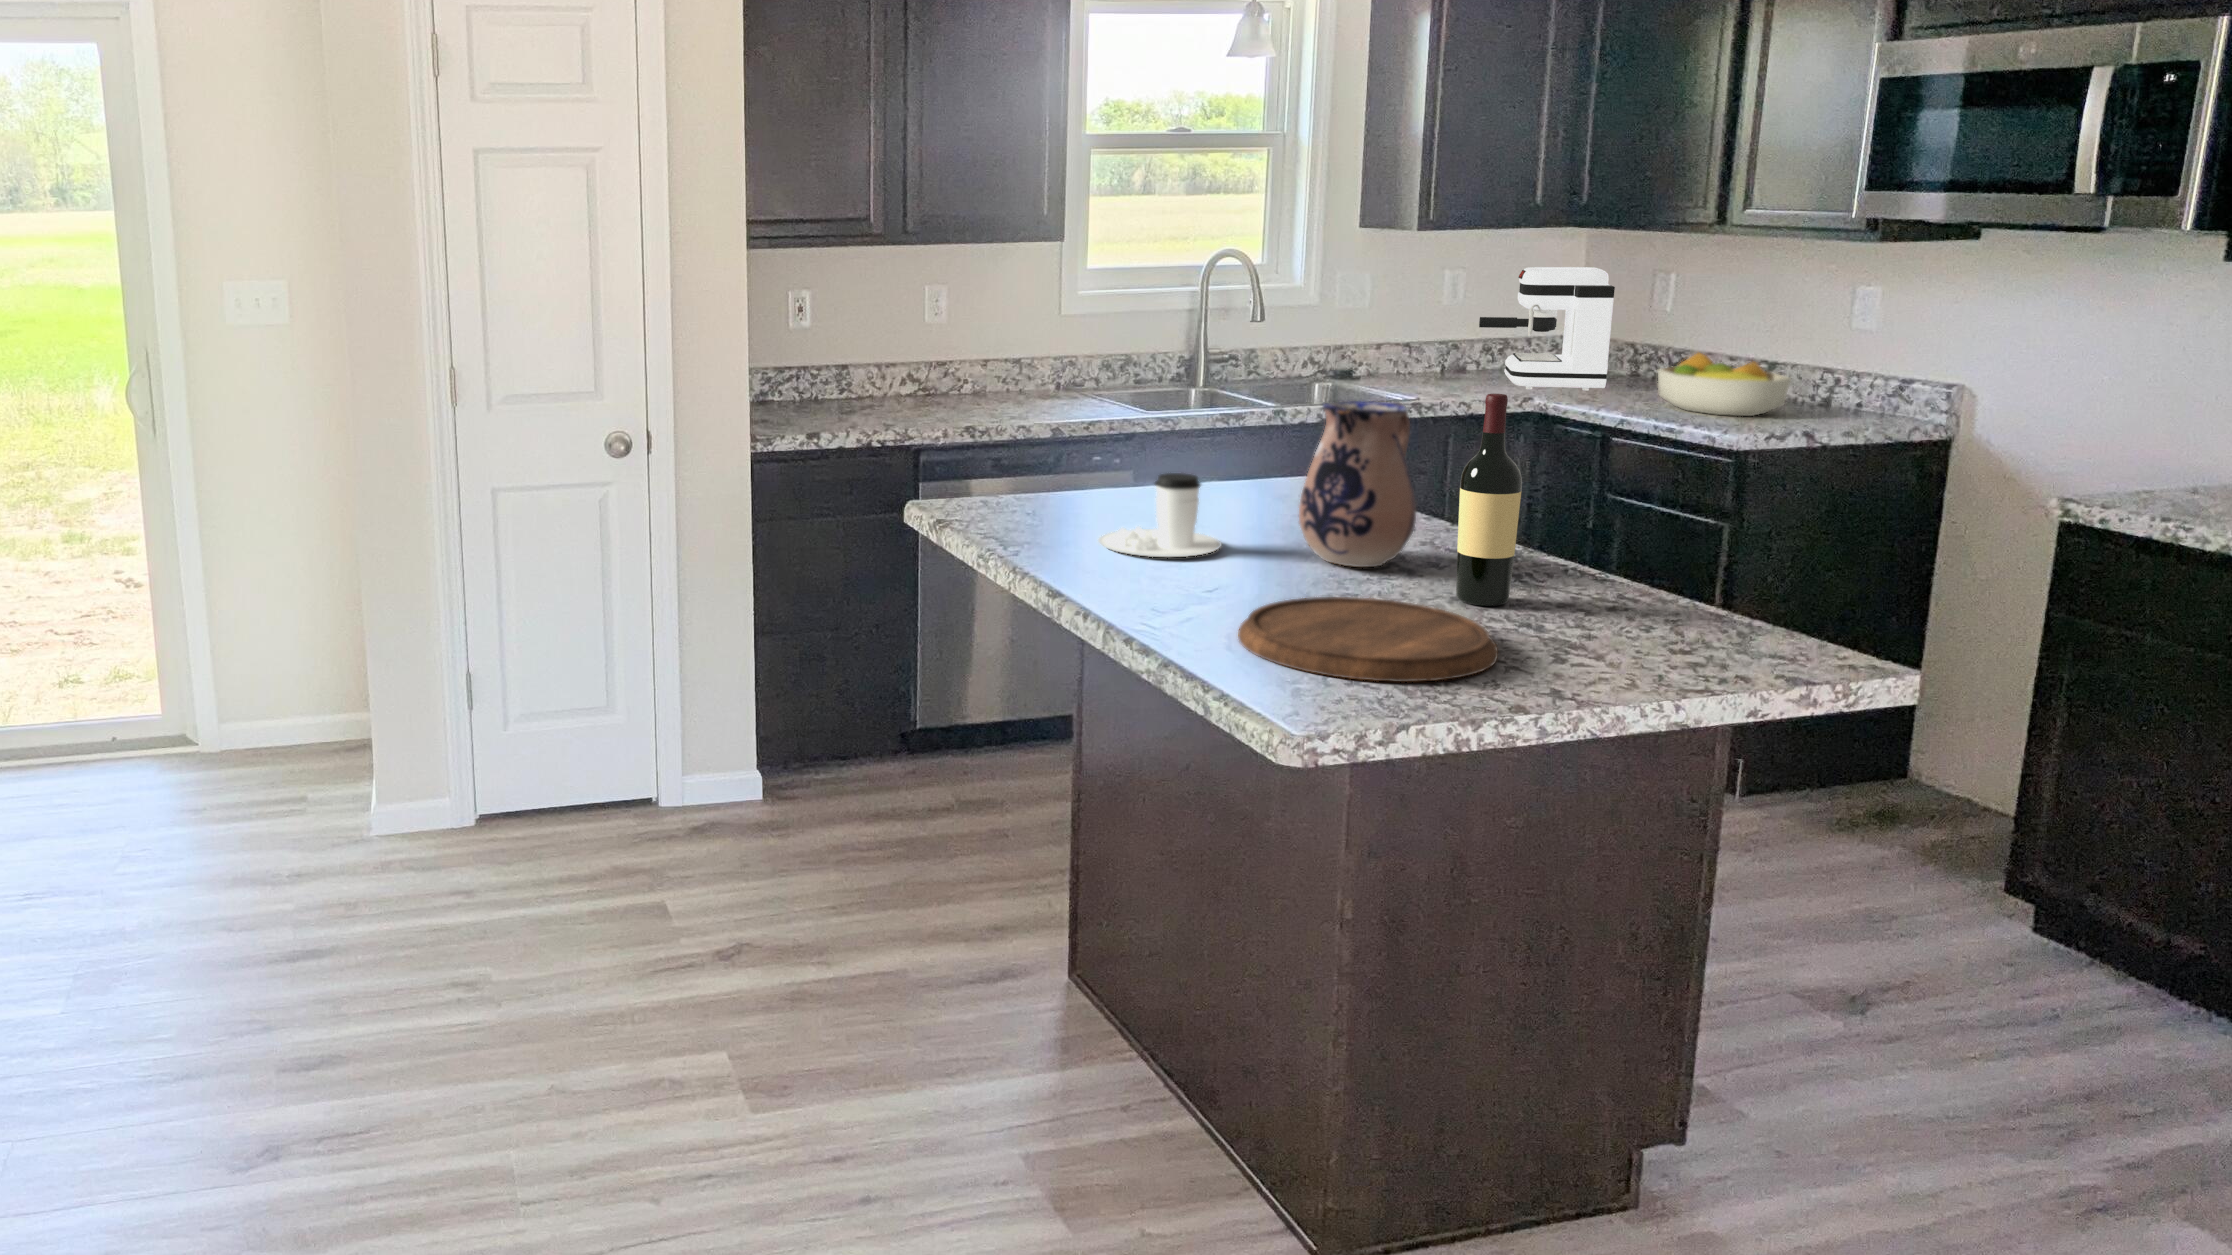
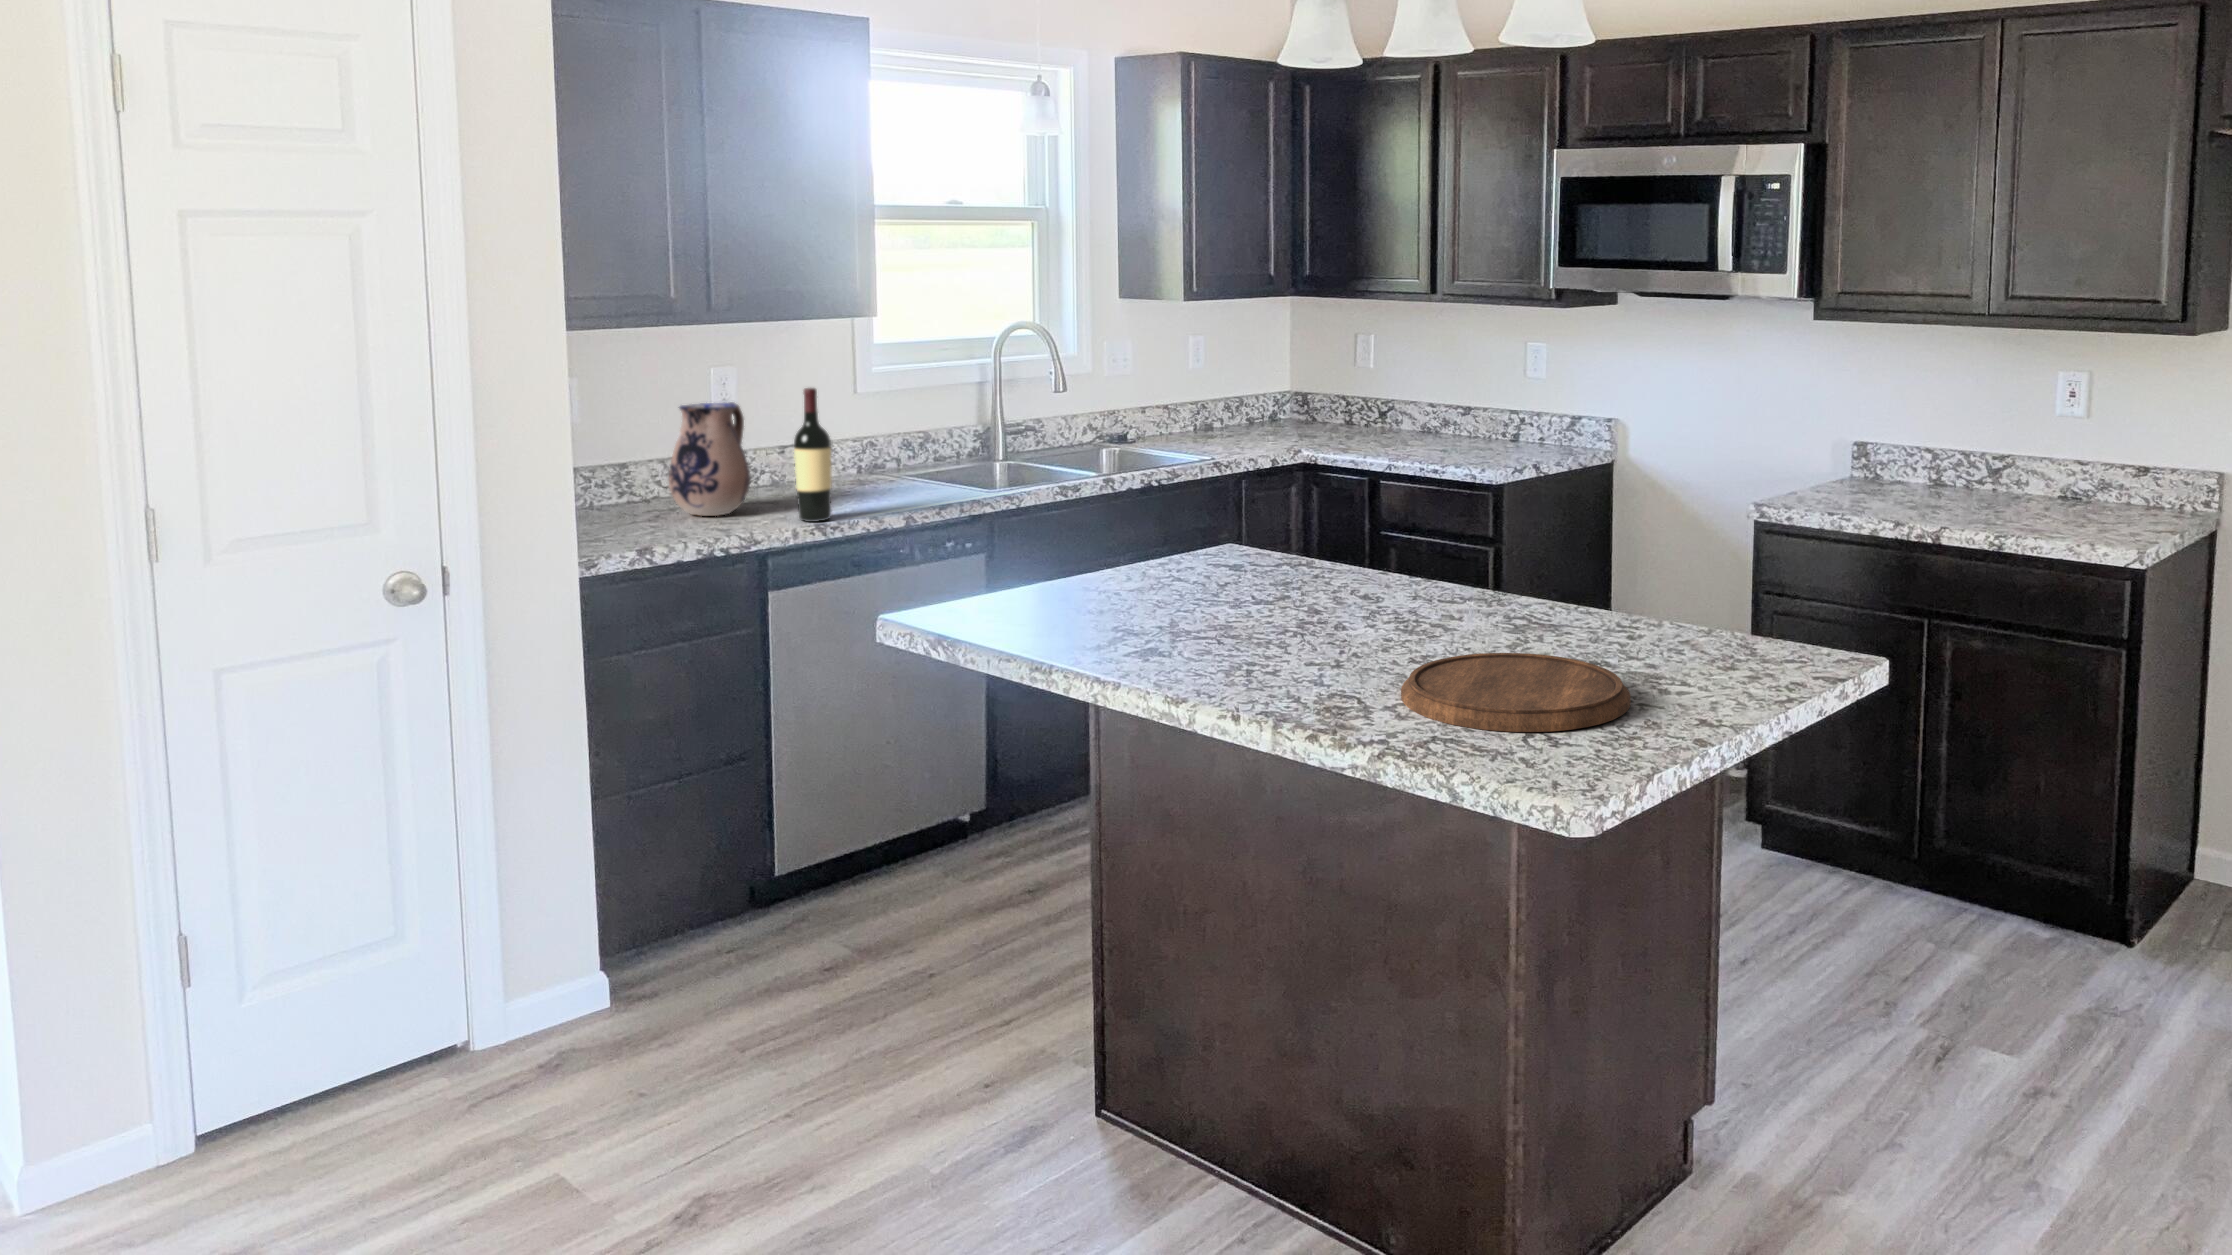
coffee maker: present [1479,267,1615,391] -> none [1236,331,1351,443]
fruit bowl: present [1658,353,1791,416] -> none [1400,402,1503,456]
wine bottle: present [1456,394,1522,606] -> present [794,388,832,522]
ceramic pitcher: present [1299,401,1416,567] -> present [669,402,751,516]
coffee cup: present [1099,473,1221,557] -> none [1153,553,1276,642]

